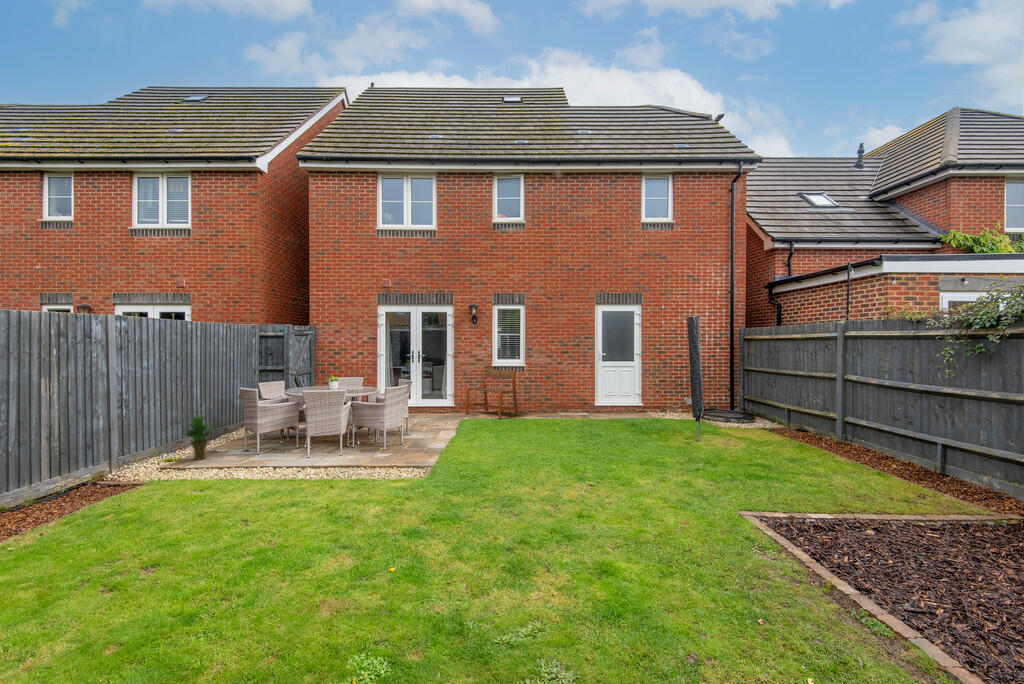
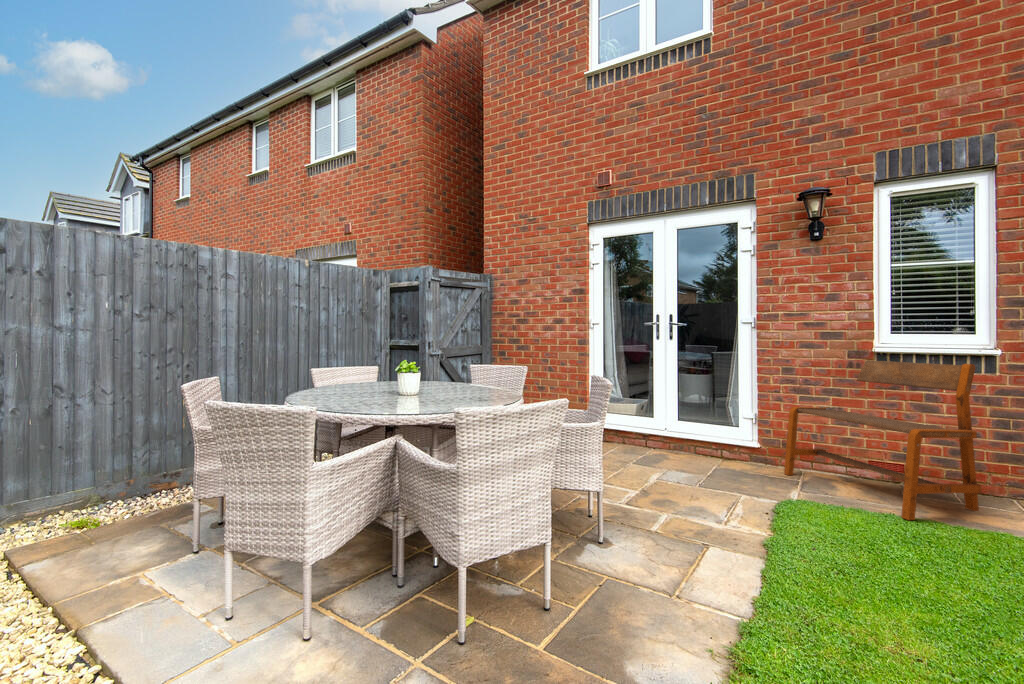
potted plant: present [185,416,213,460] -> none [37,422,137,523]

